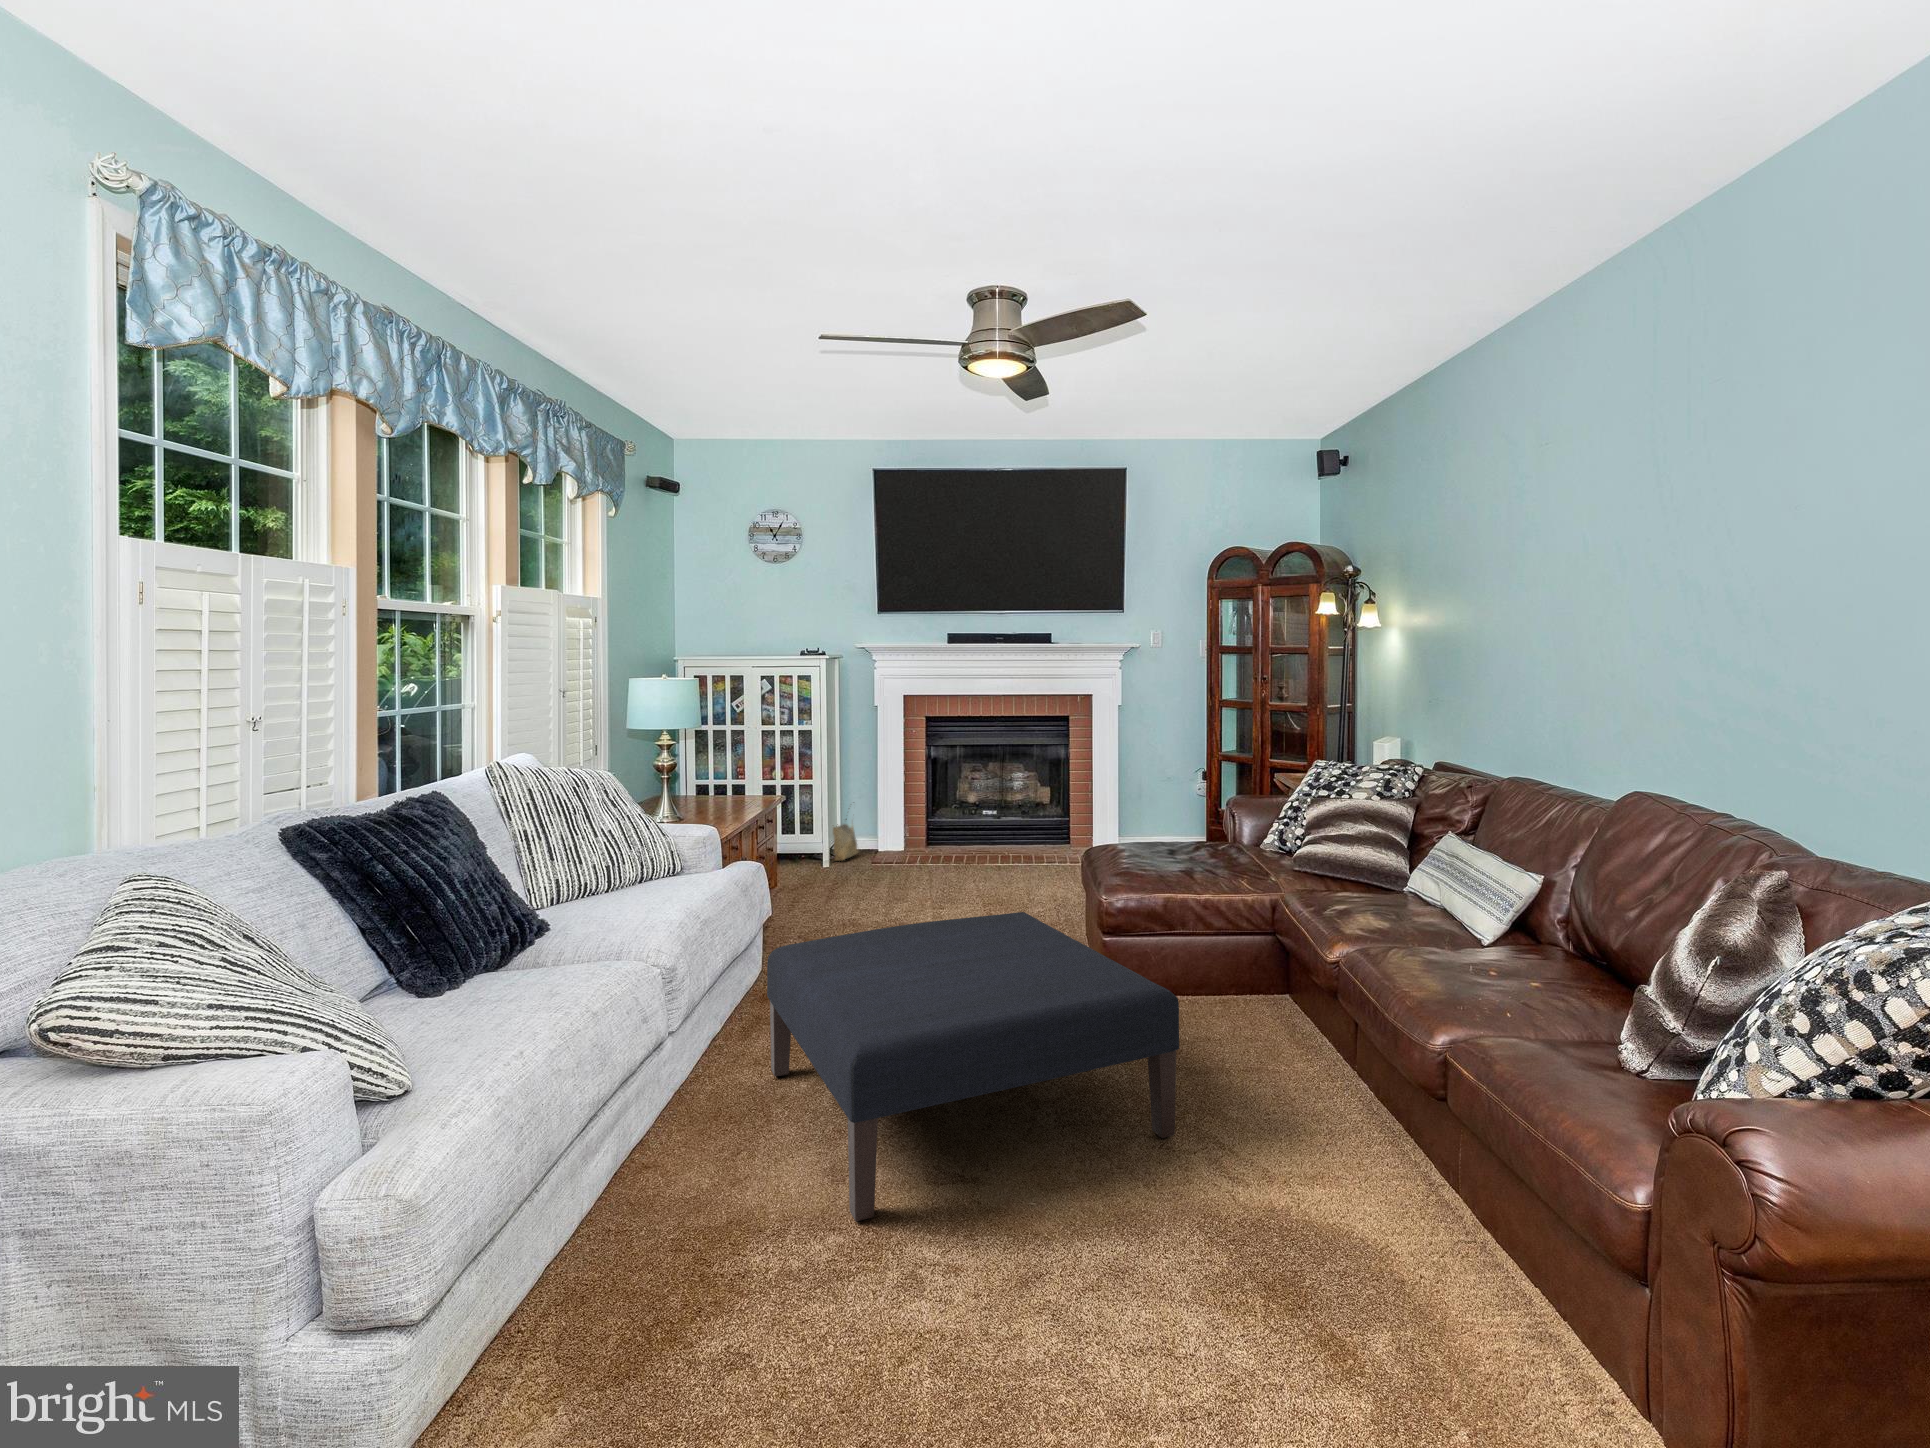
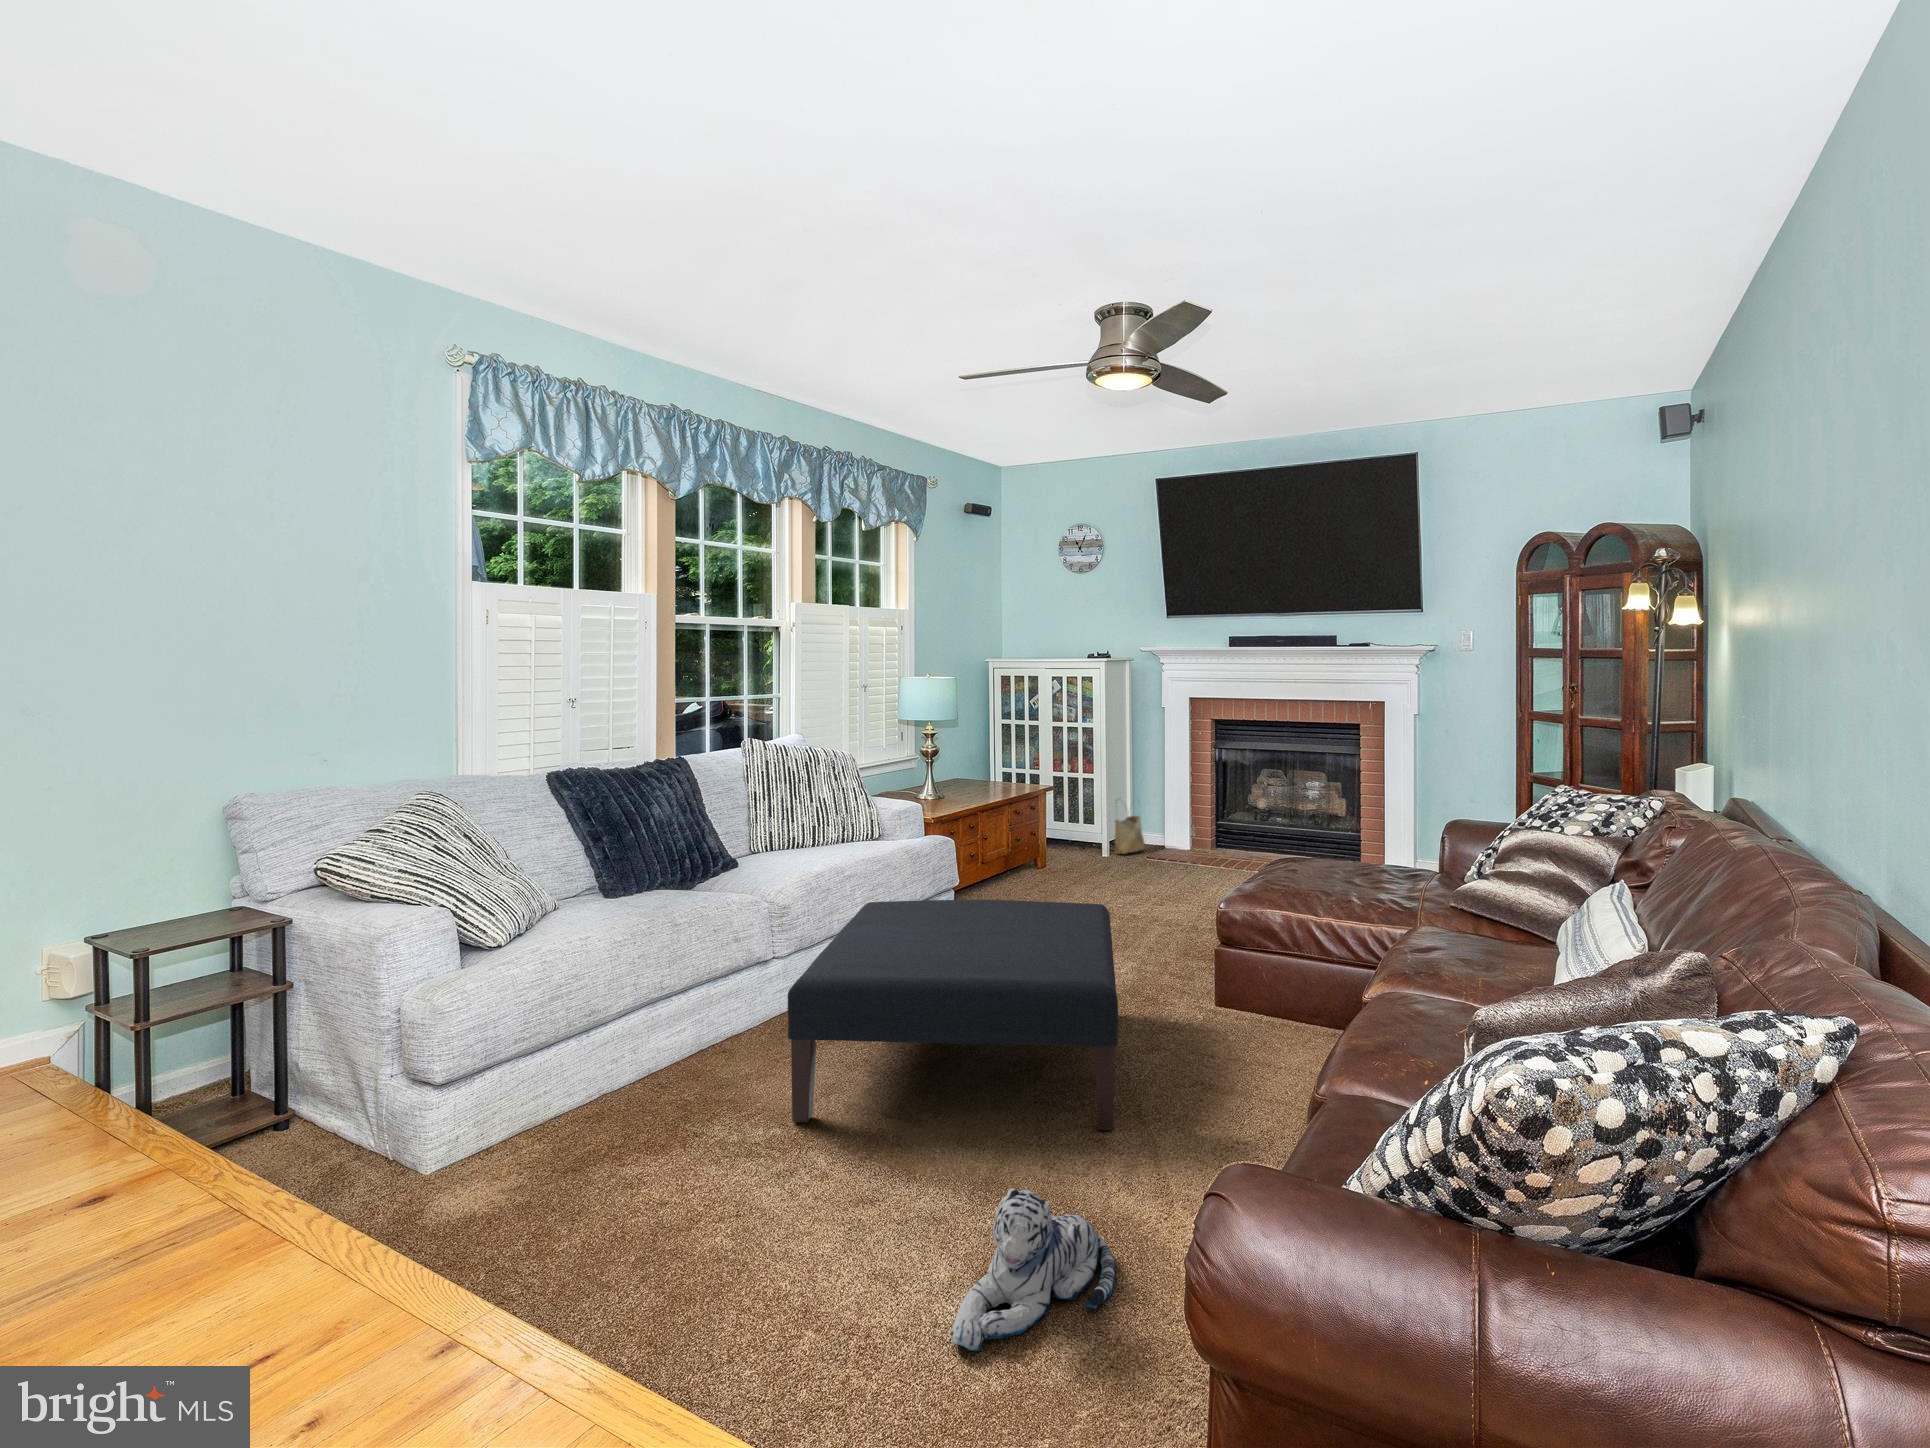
plush toy: none [1254,1209,1373,1389] -> present [951,1188,1116,1351]

